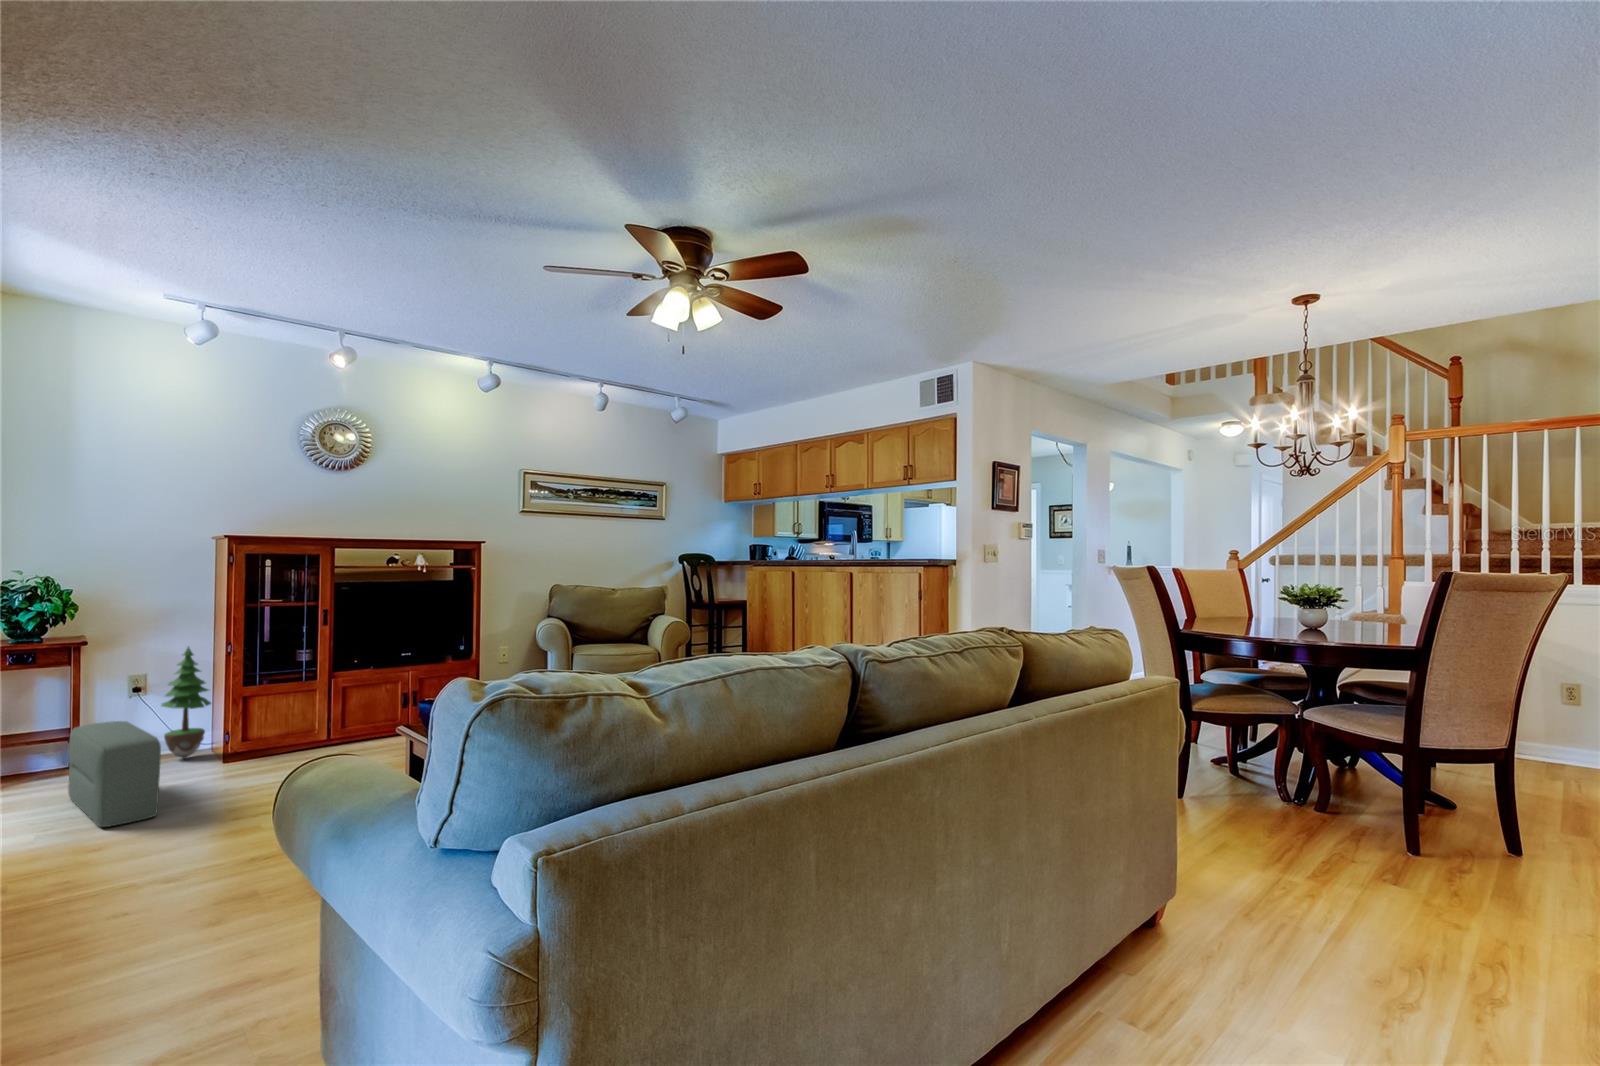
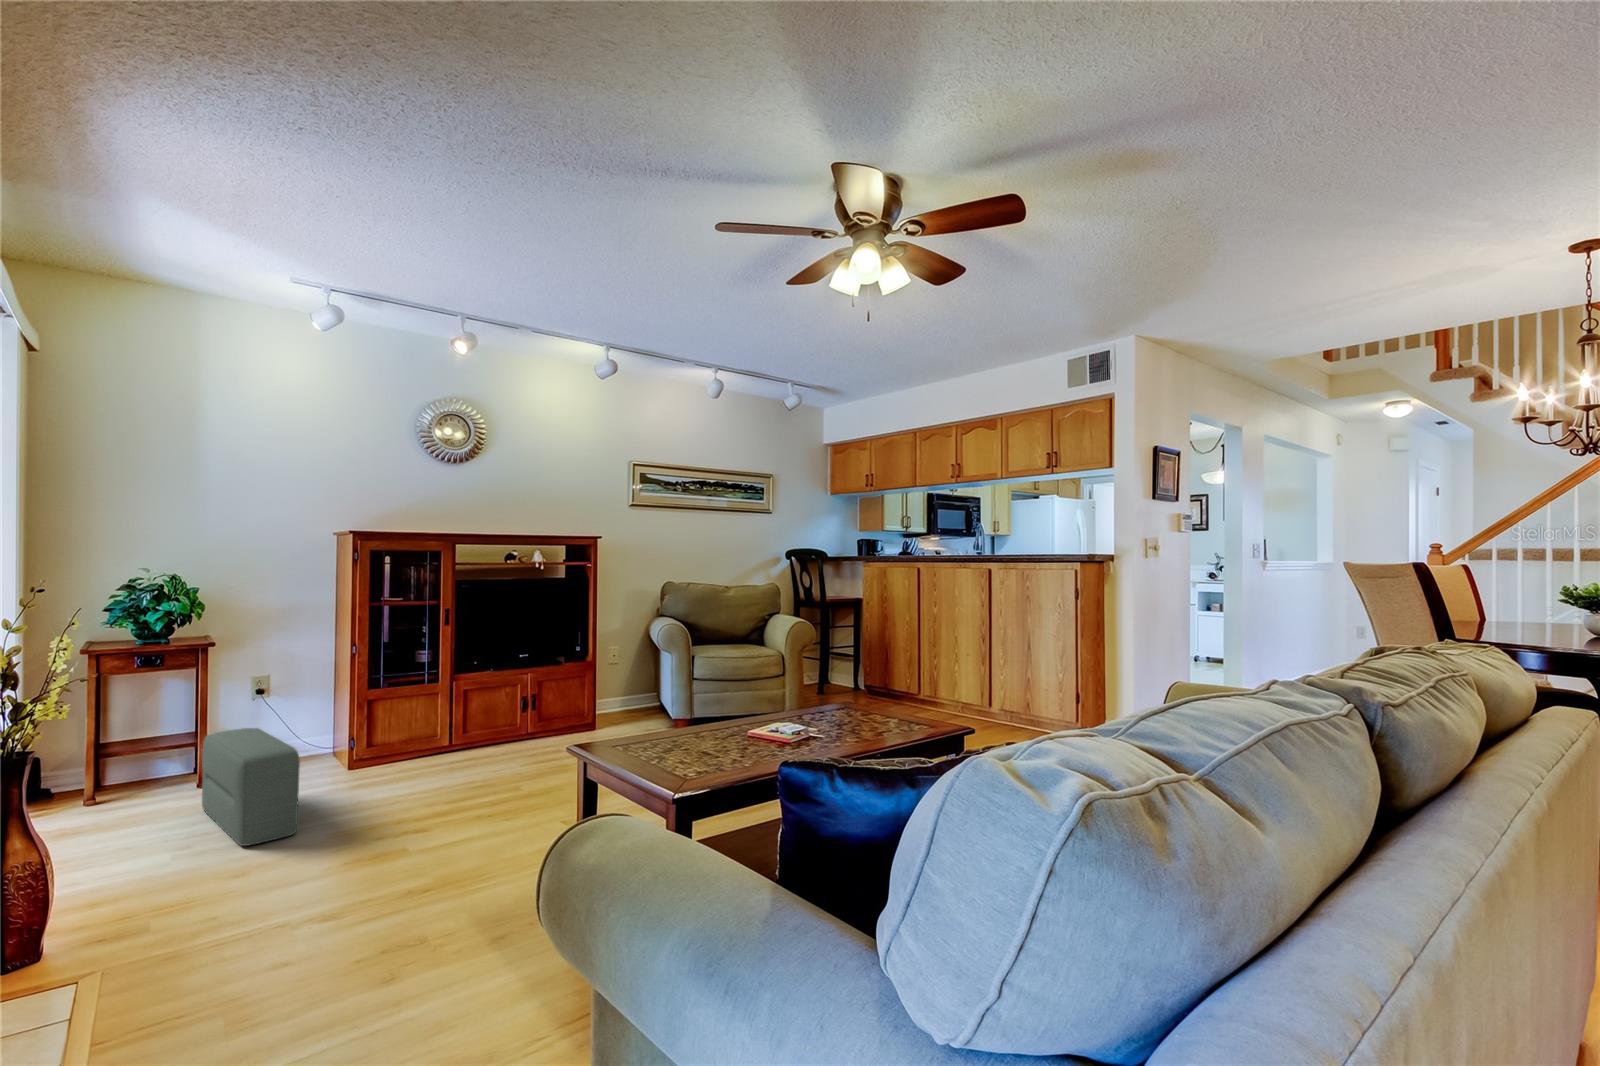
potted tree: present [161,646,211,759] -> none [286,647,335,766]

